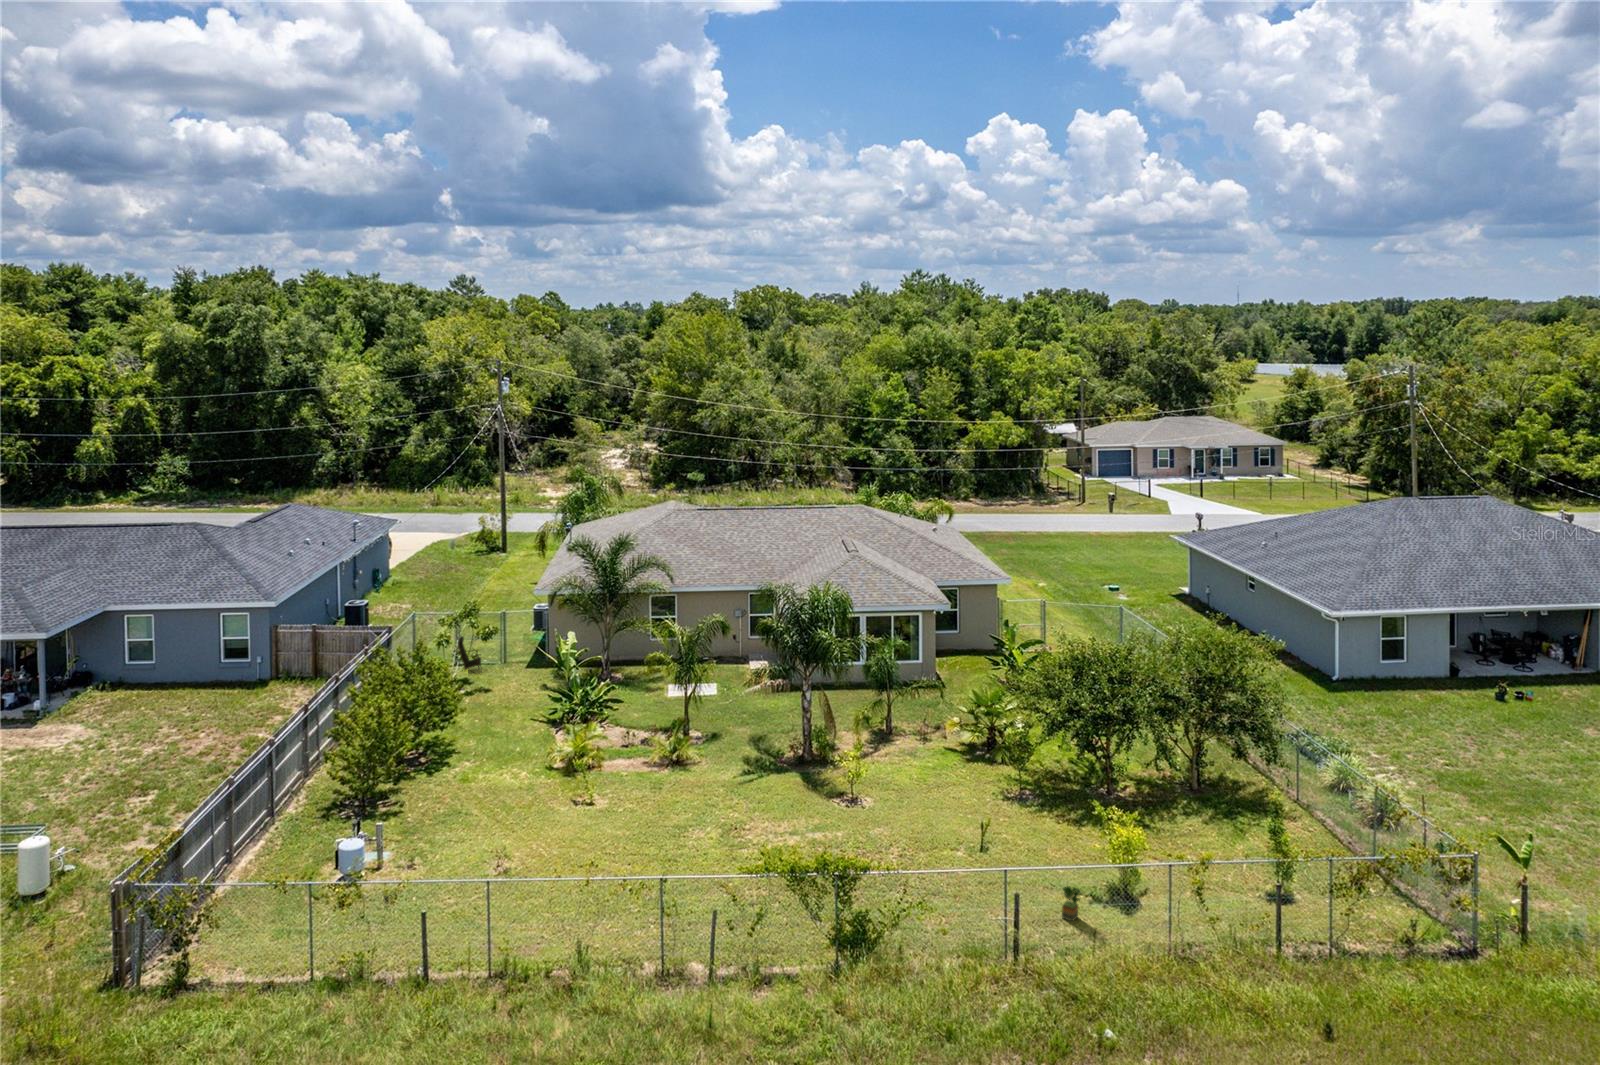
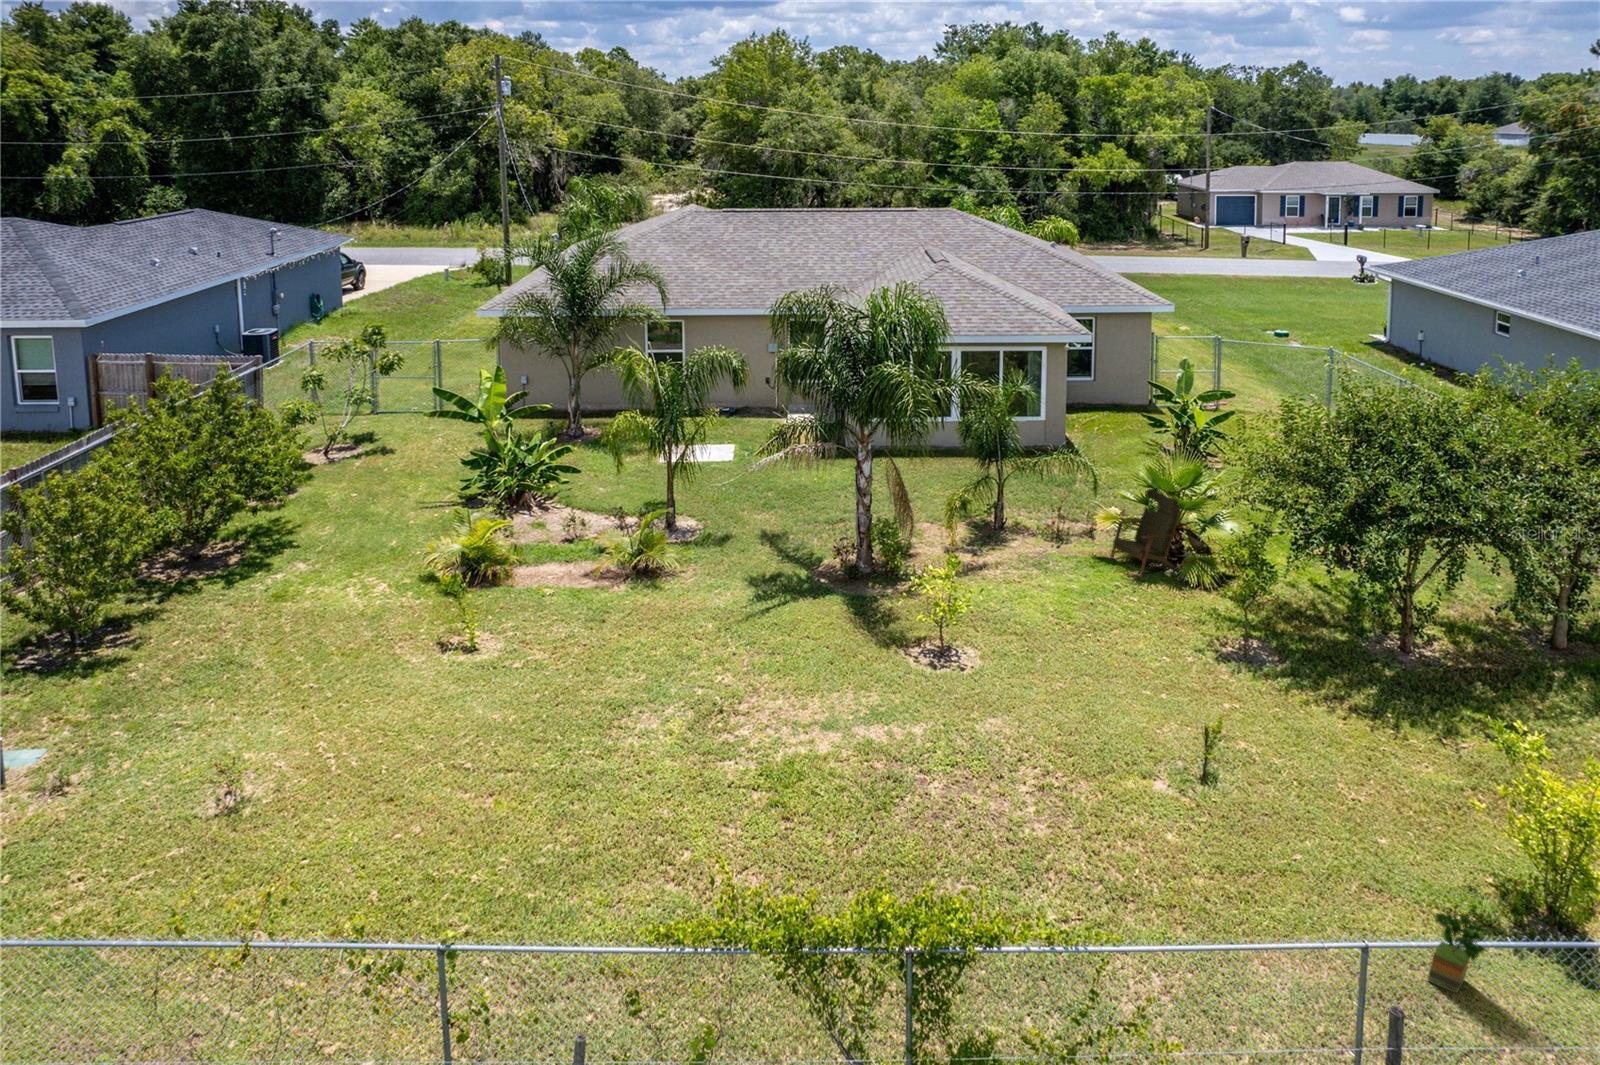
lounge chair: present [458,636,481,671] -> present [1110,489,1180,575]

